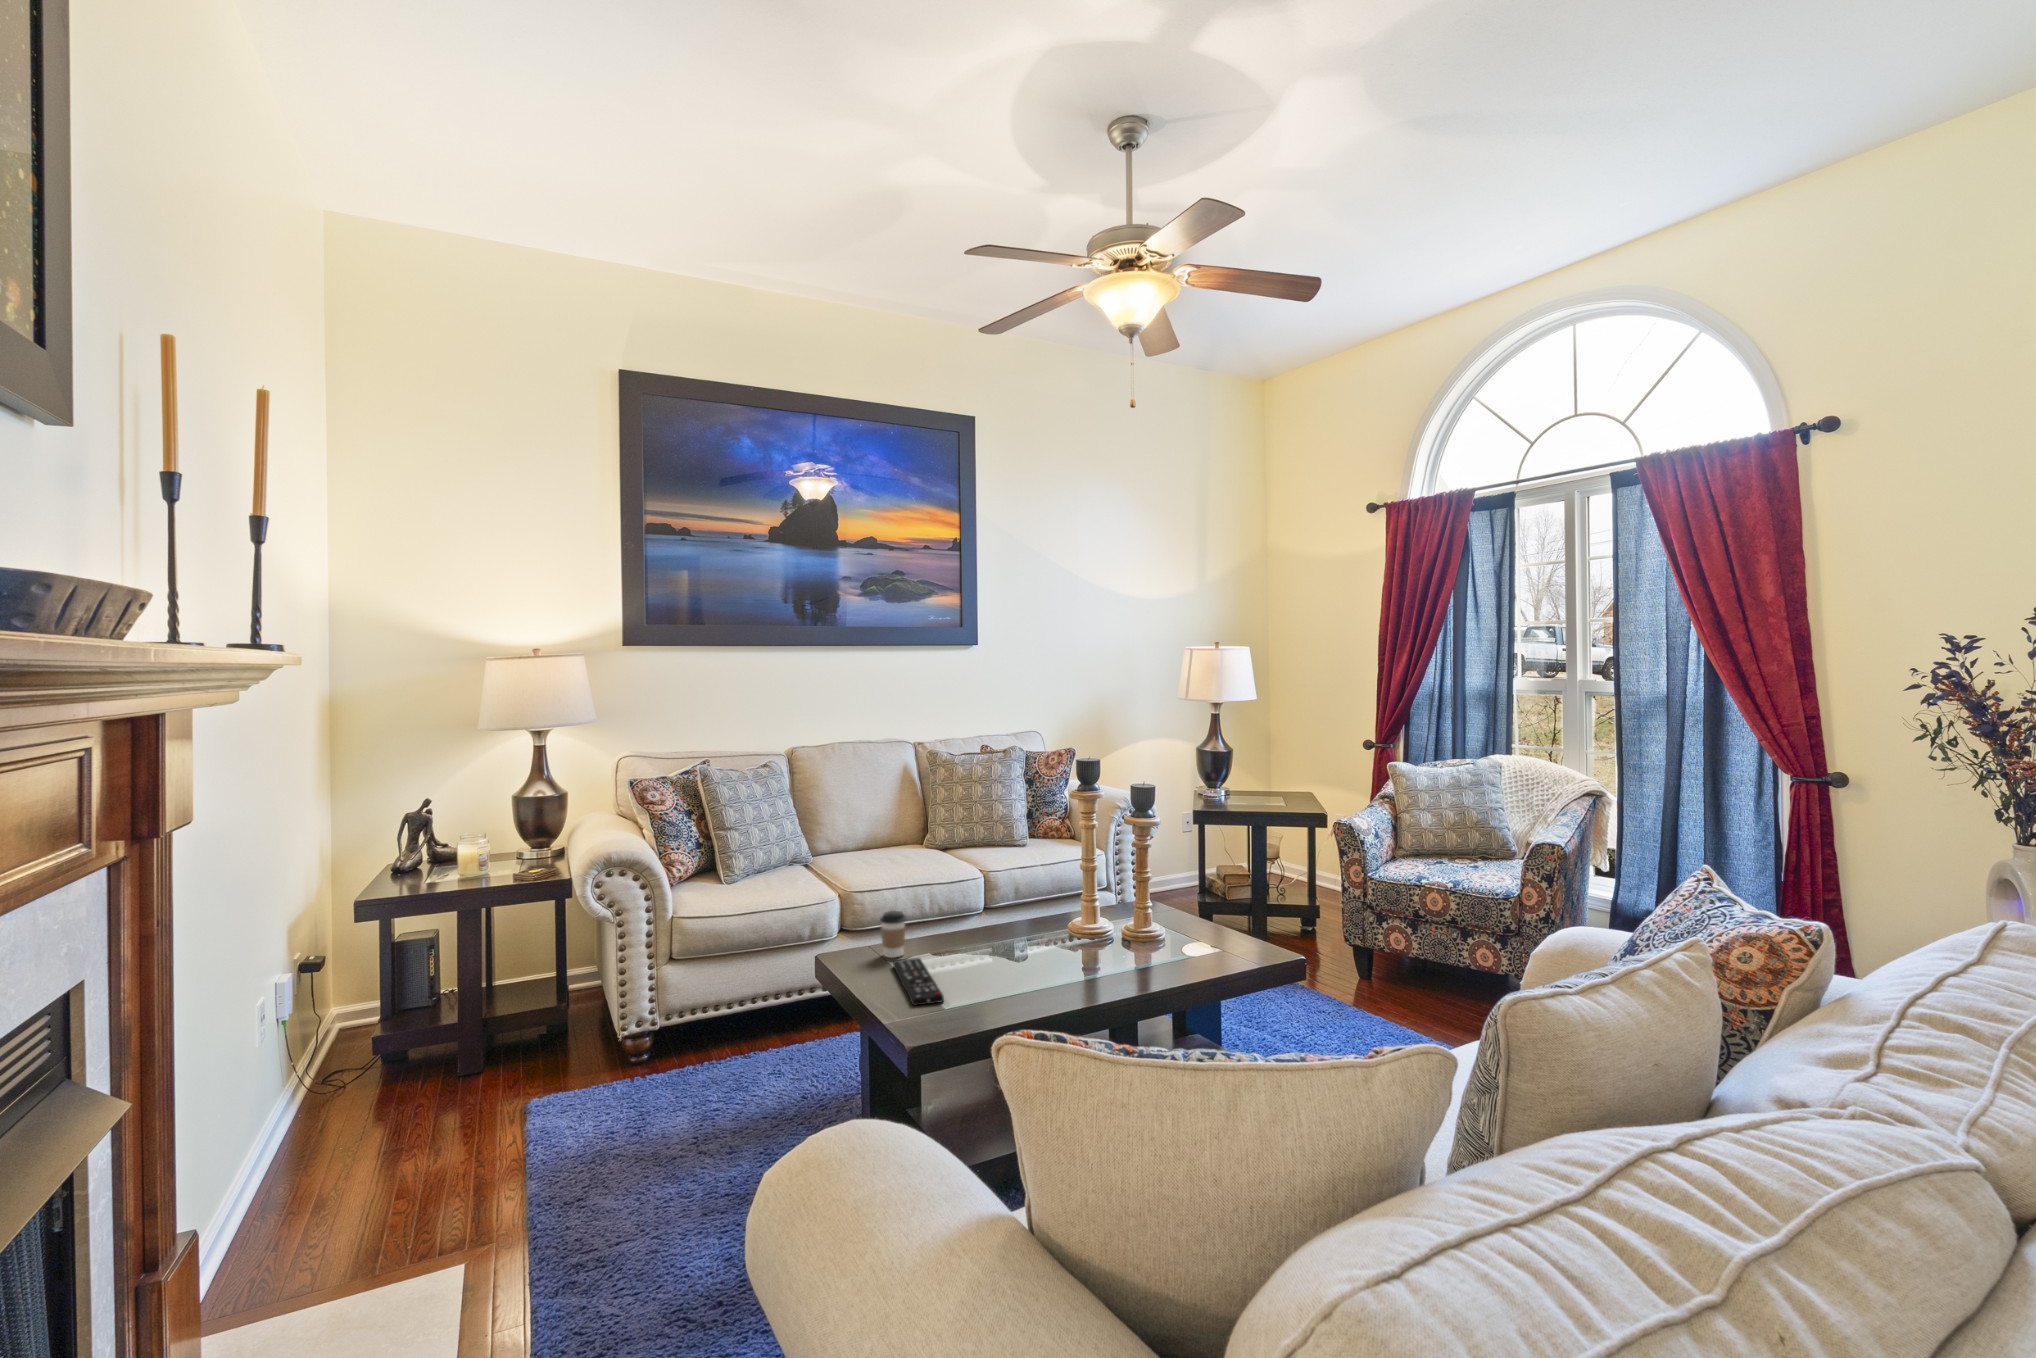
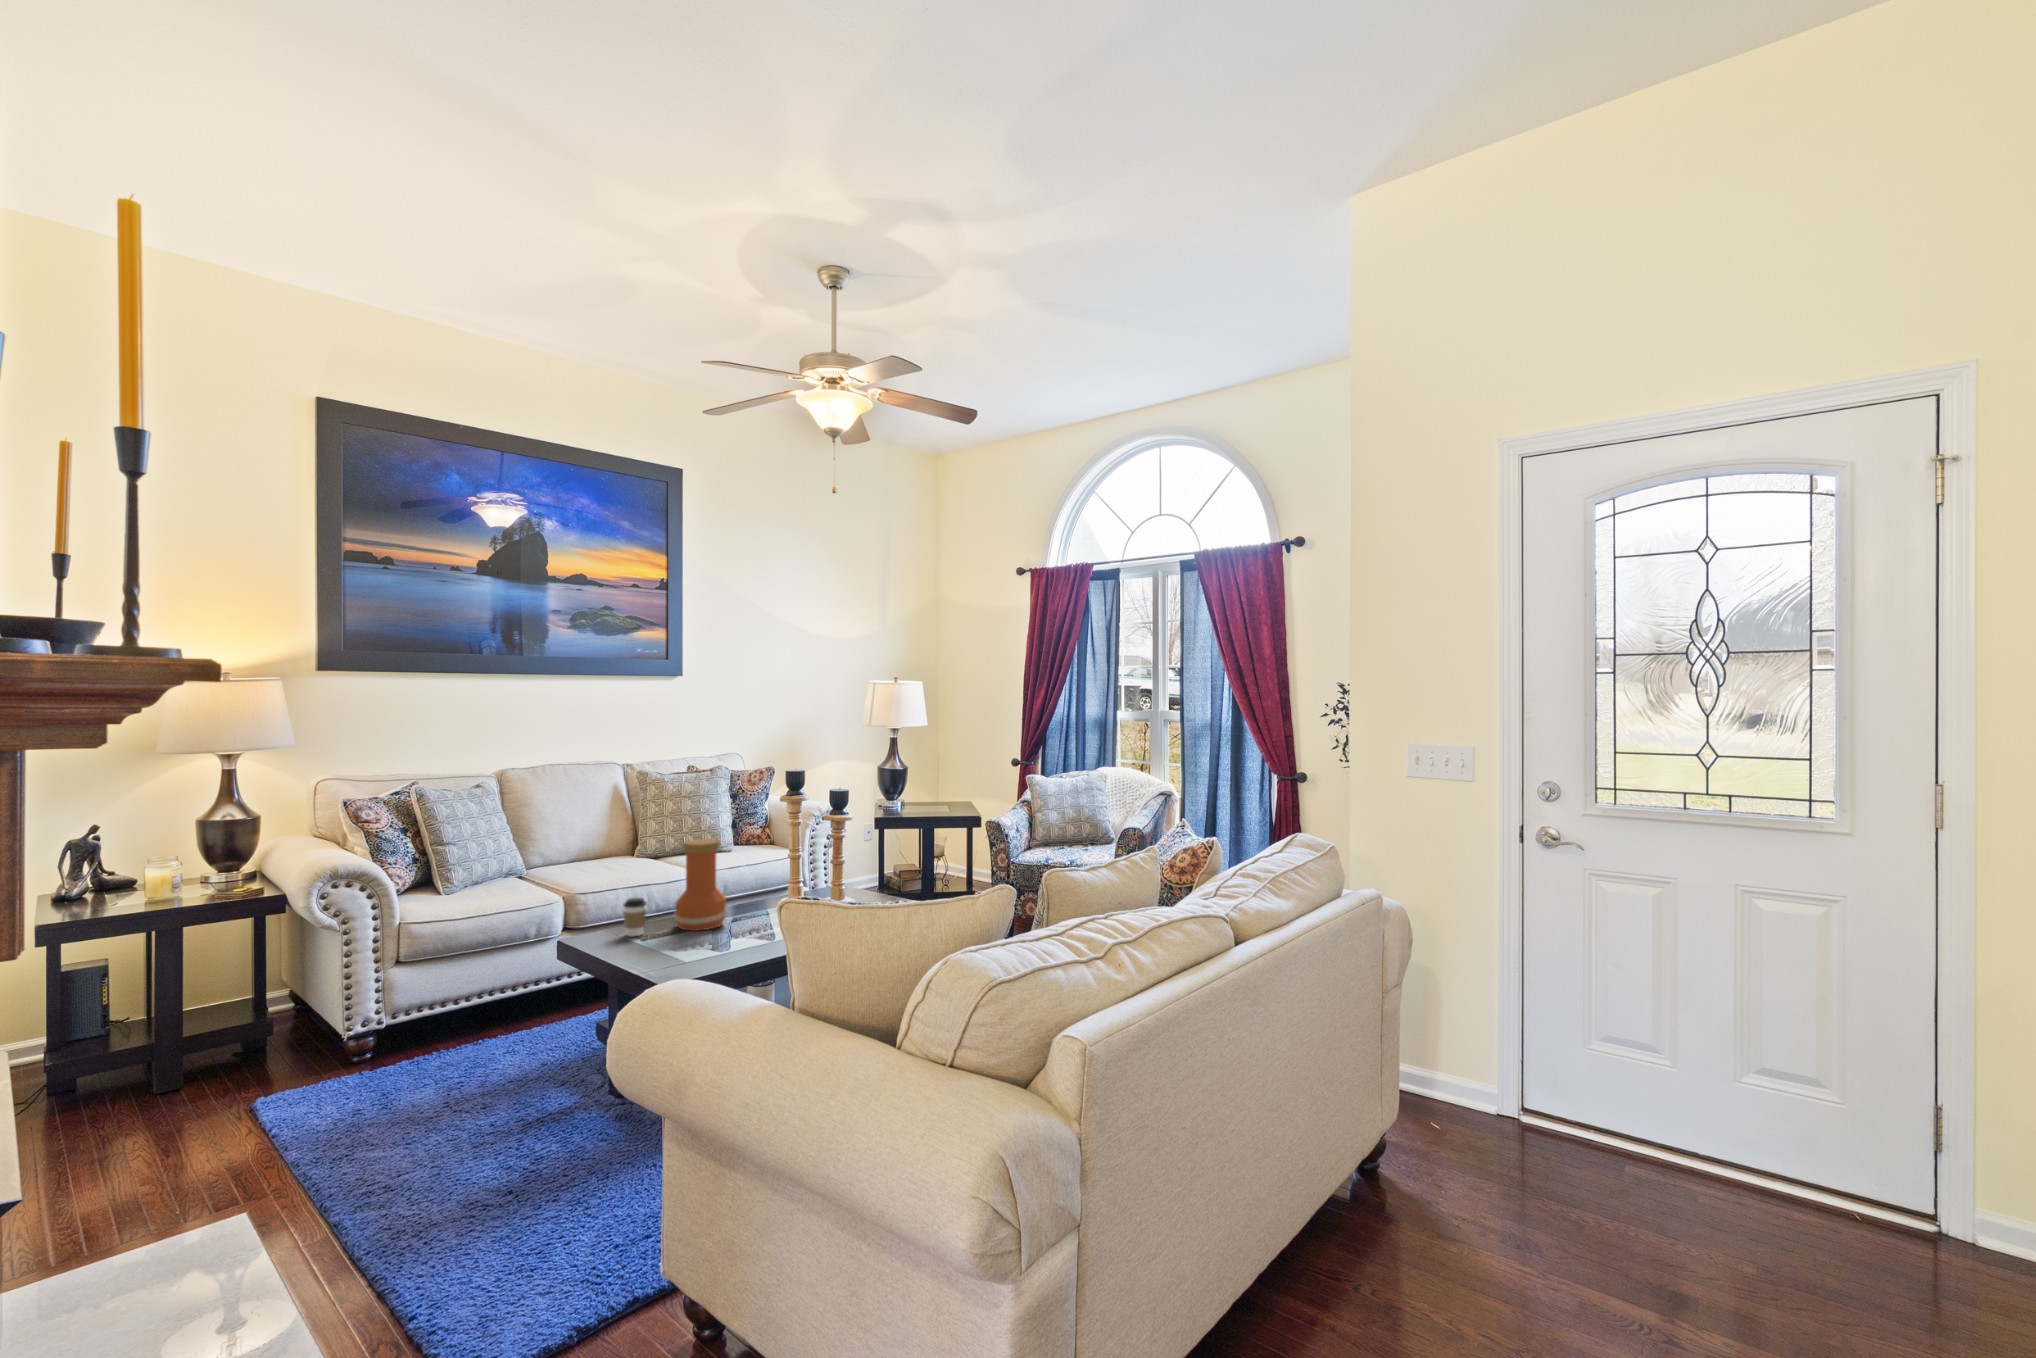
vase: none [939,843,1002,955] -> present [674,839,727,931]
remote control: present [893,958,944,1005] -> none [638,933,693,962]

